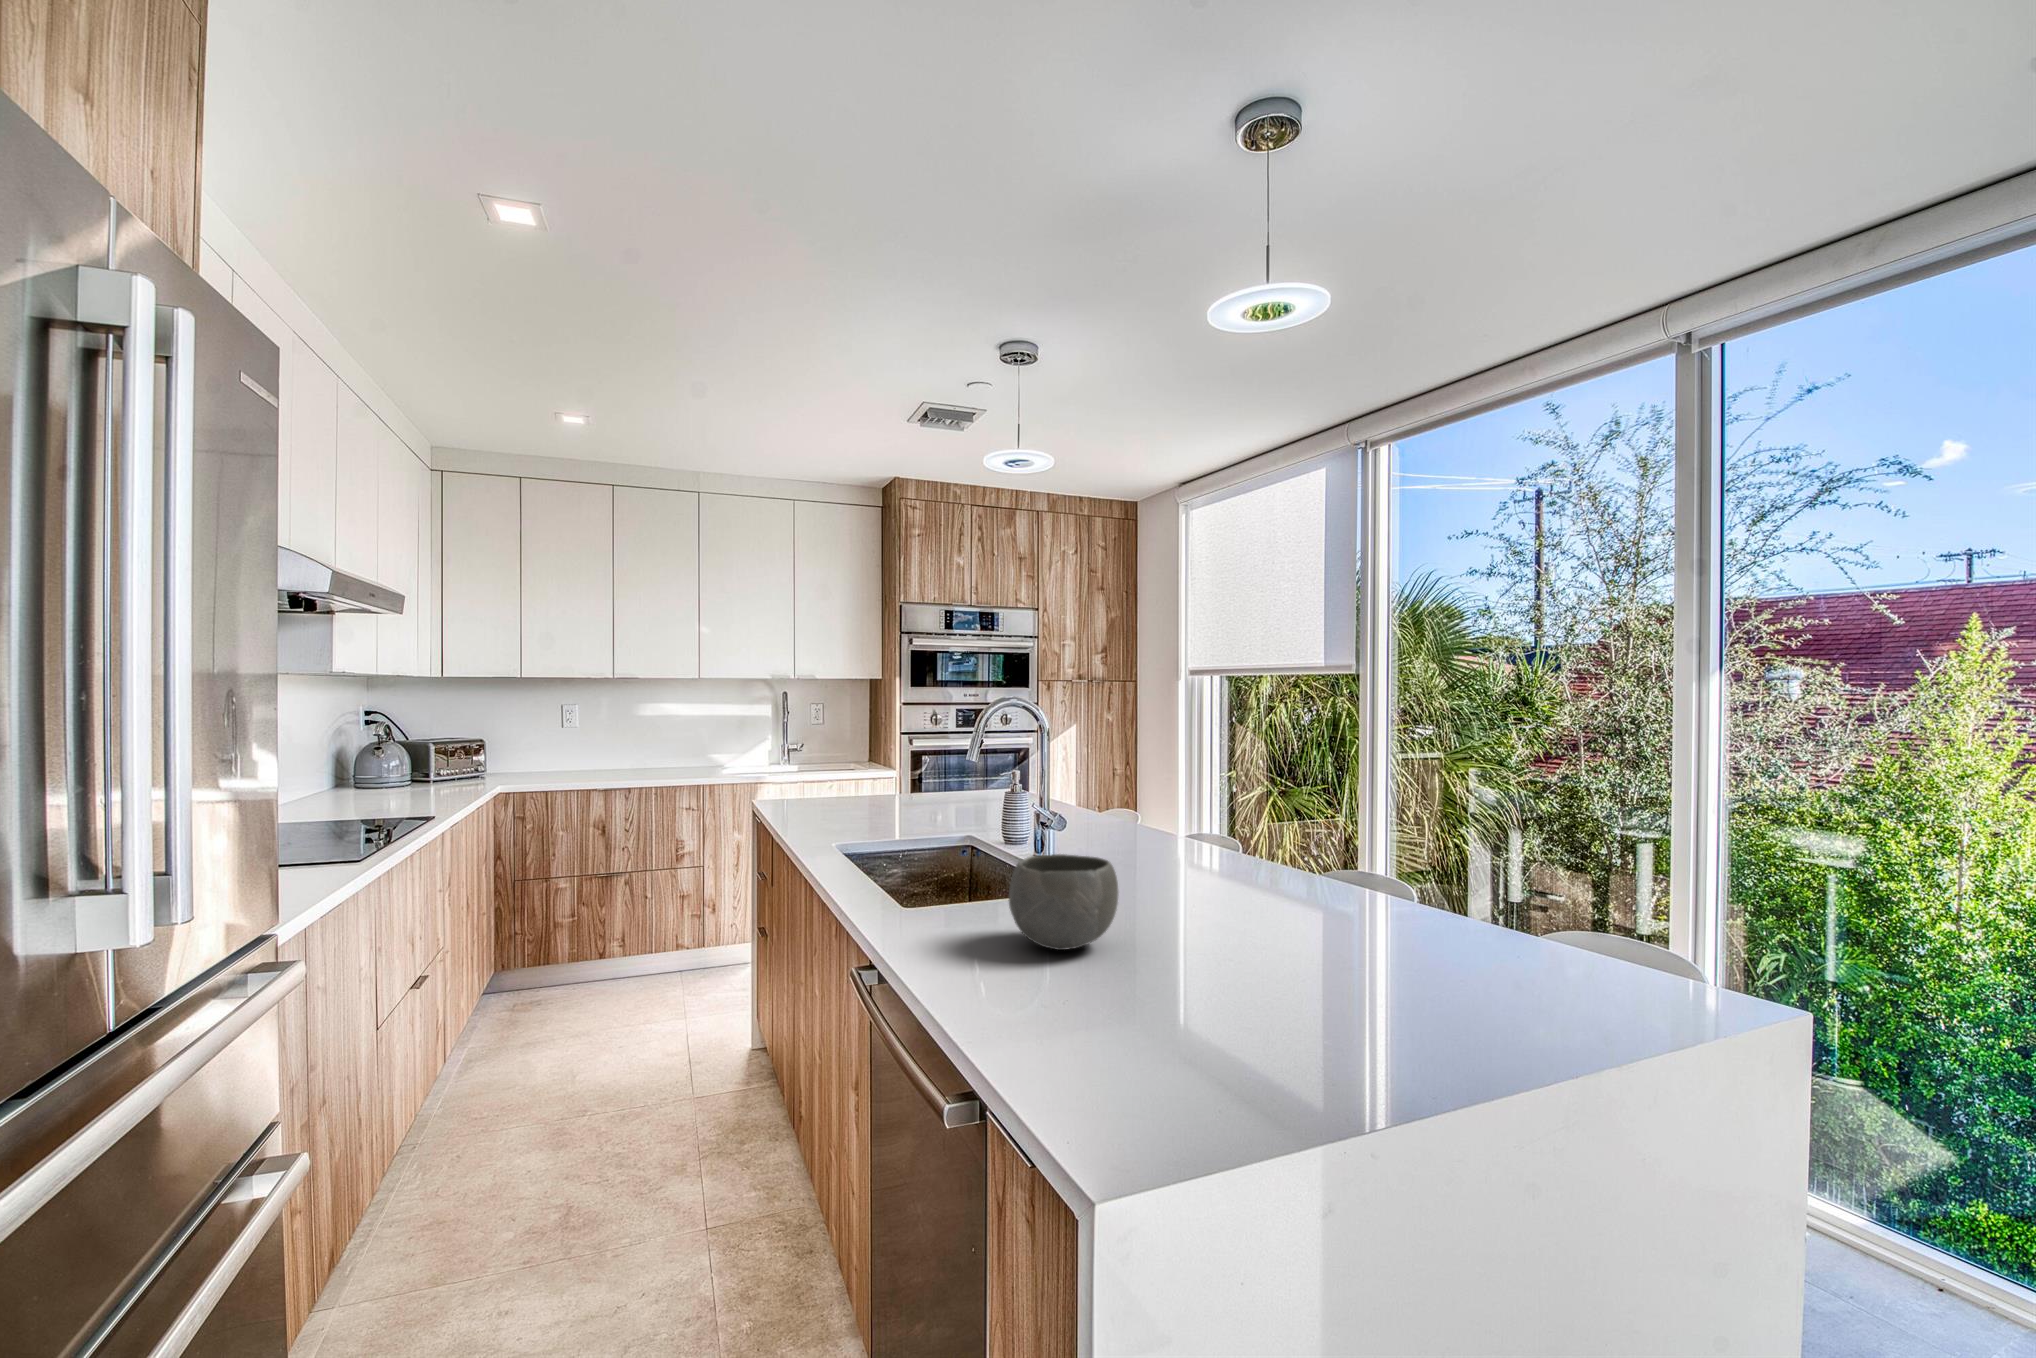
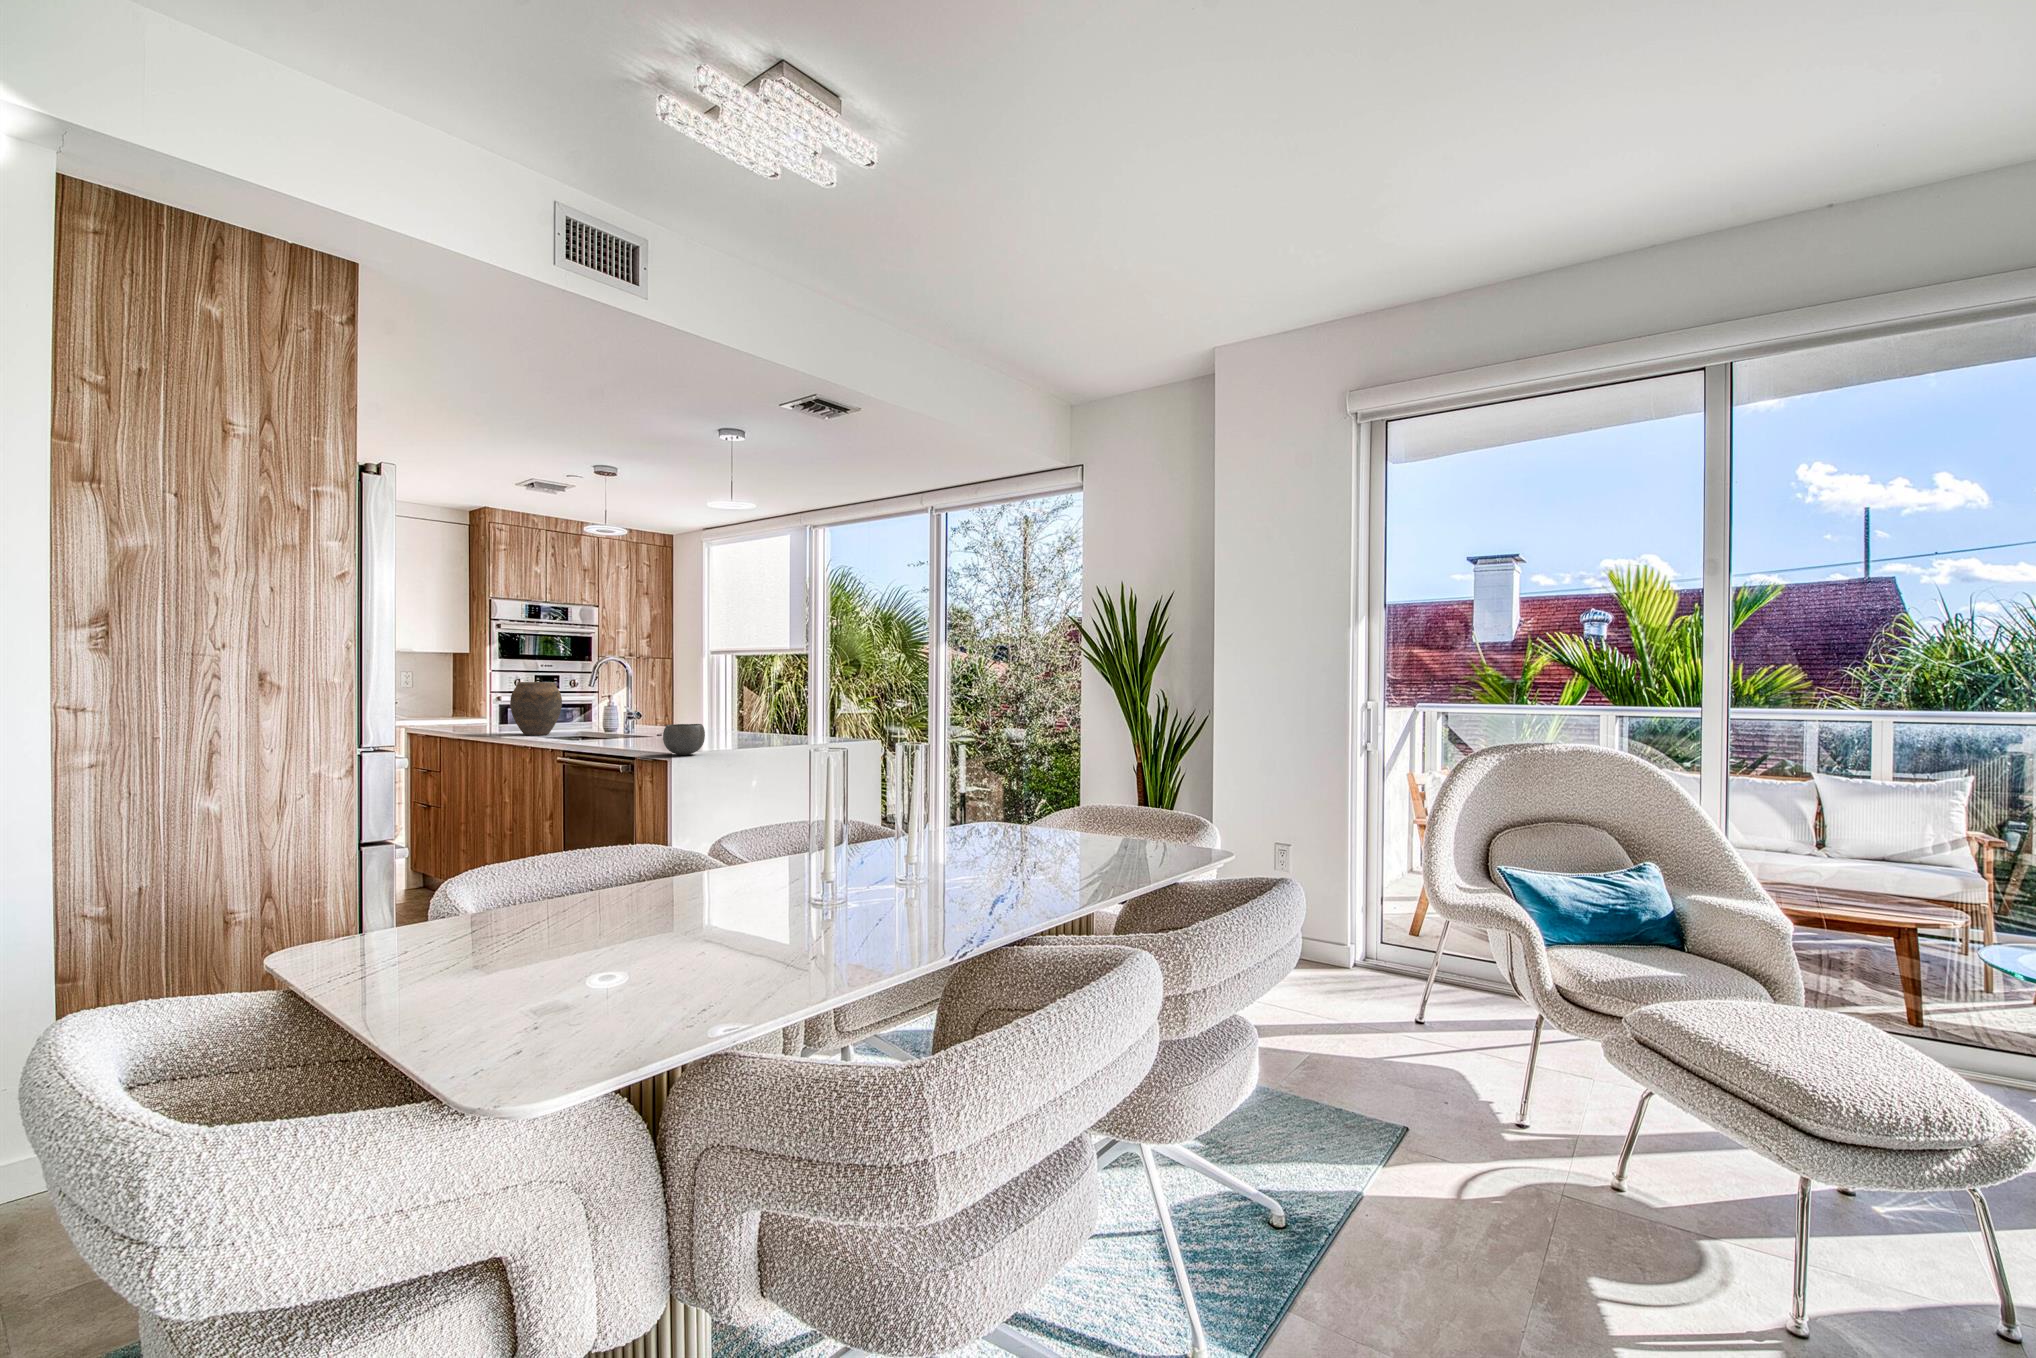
vase: none [857,718,933,807] -> present [510,682,562,735]

